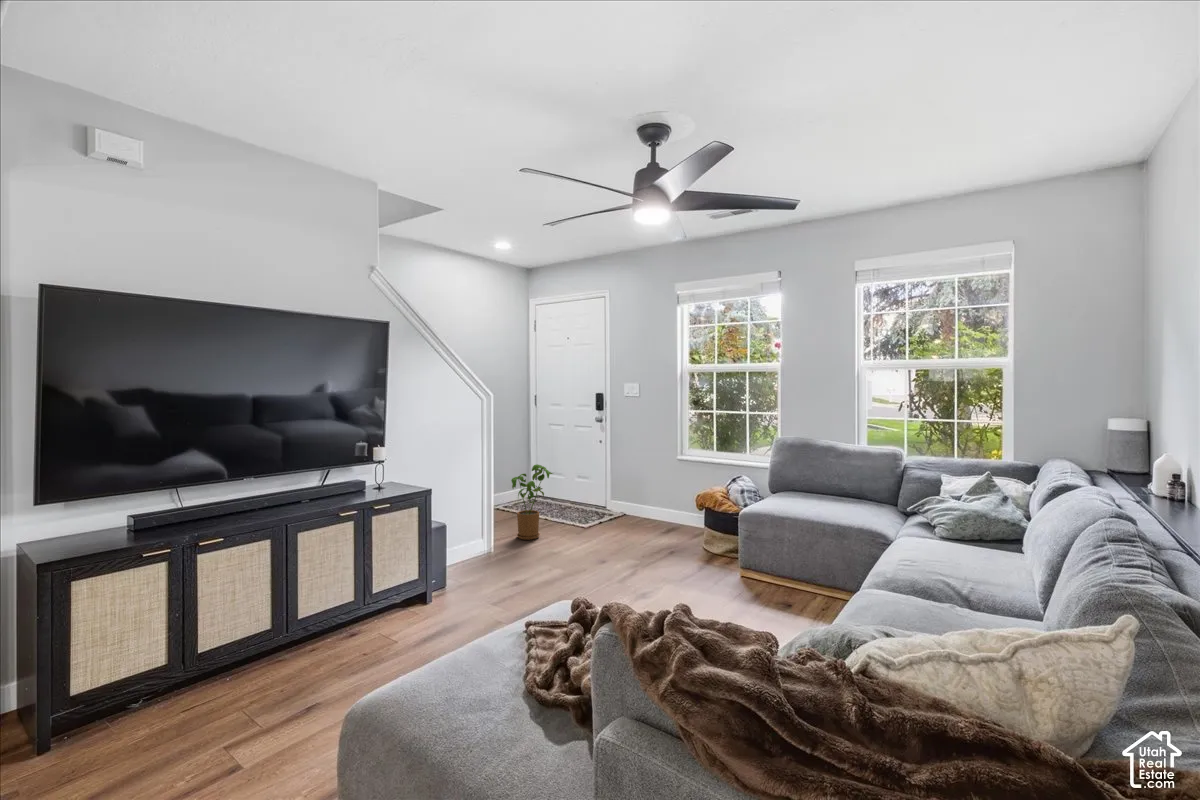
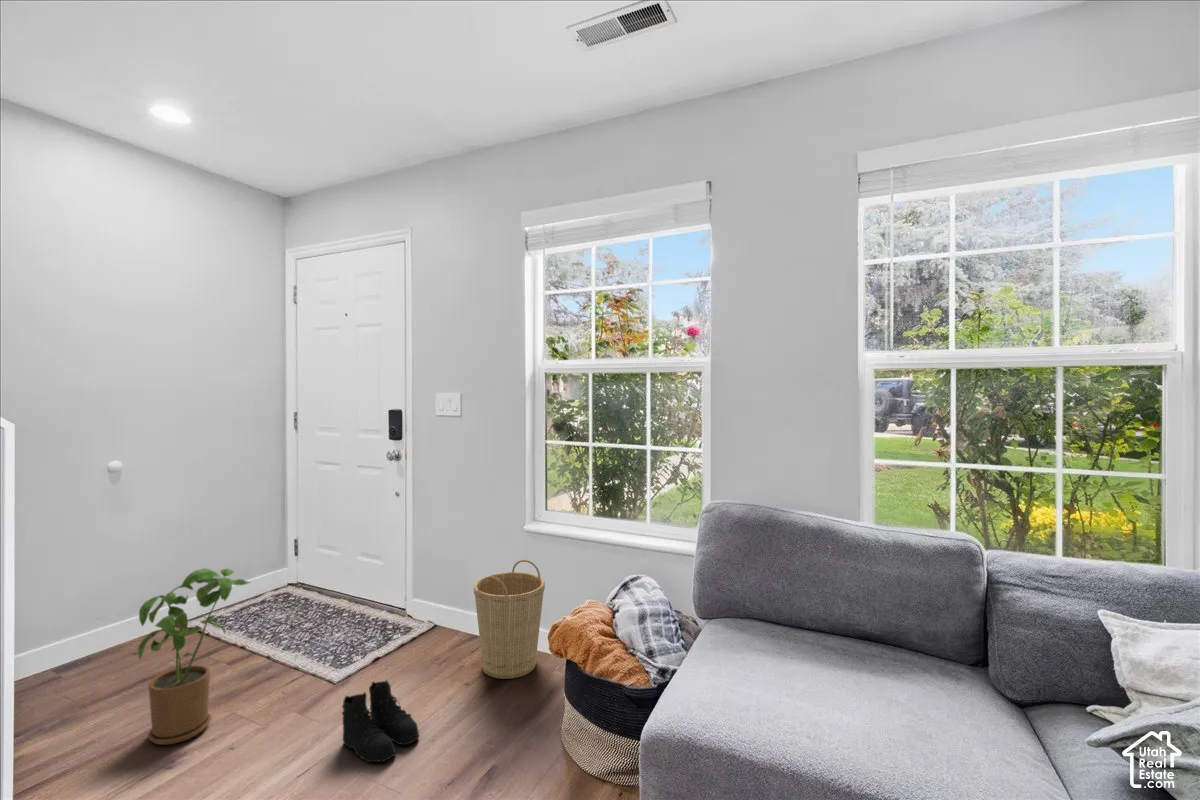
basket: none [653,474,690,531] -> present [474,560,545,679]
boots: none [601,518,636,548] -> present [342,680,419,763]

